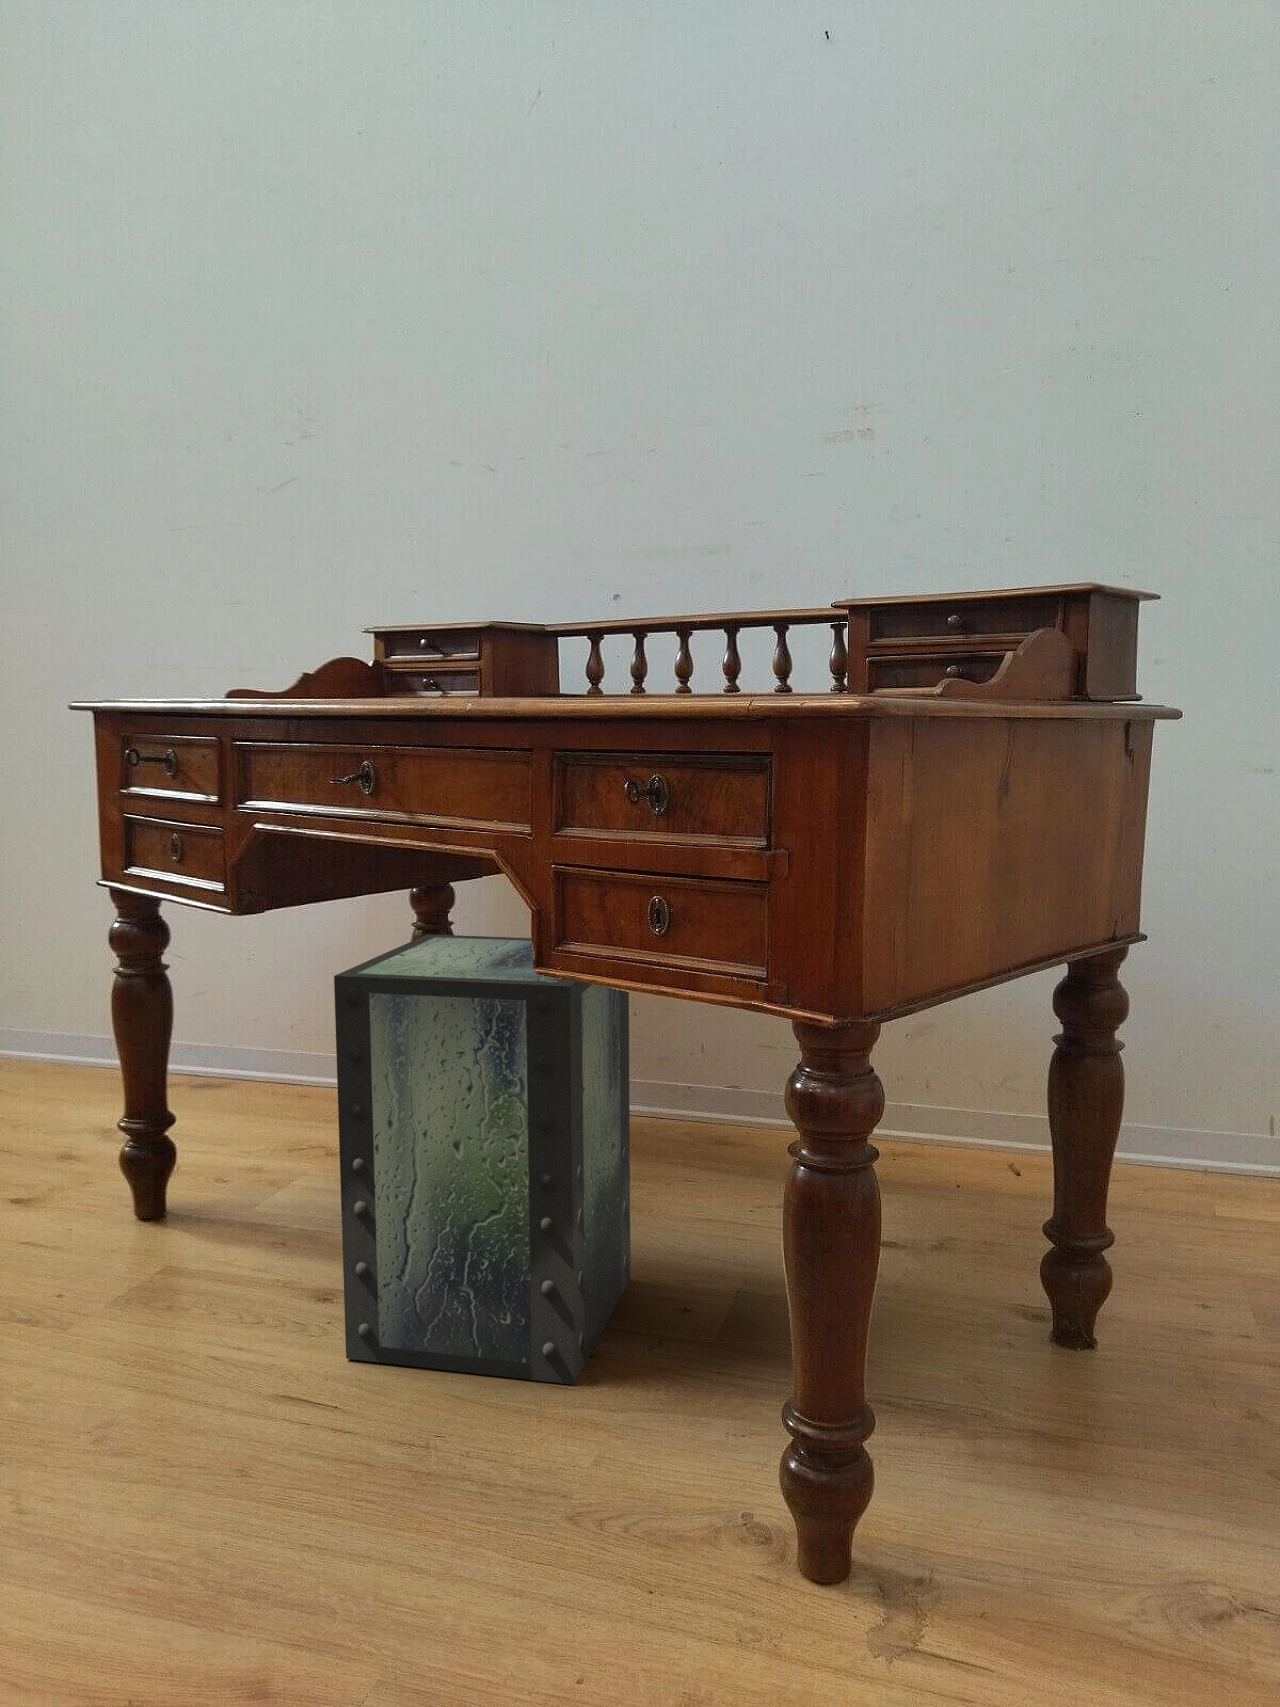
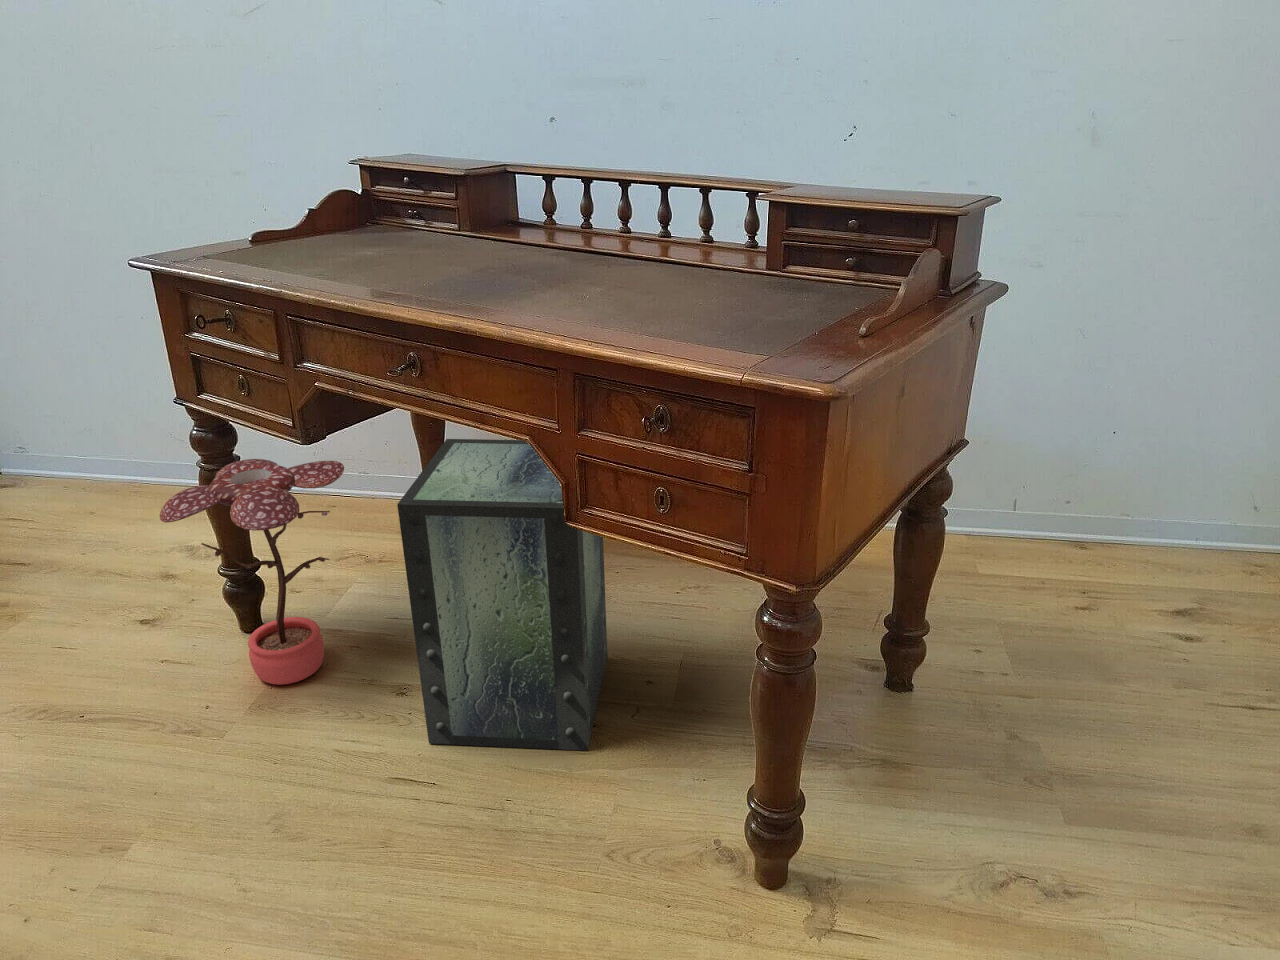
potted plant: none [43,964,294,1278] -> present [159,459,344,685]

